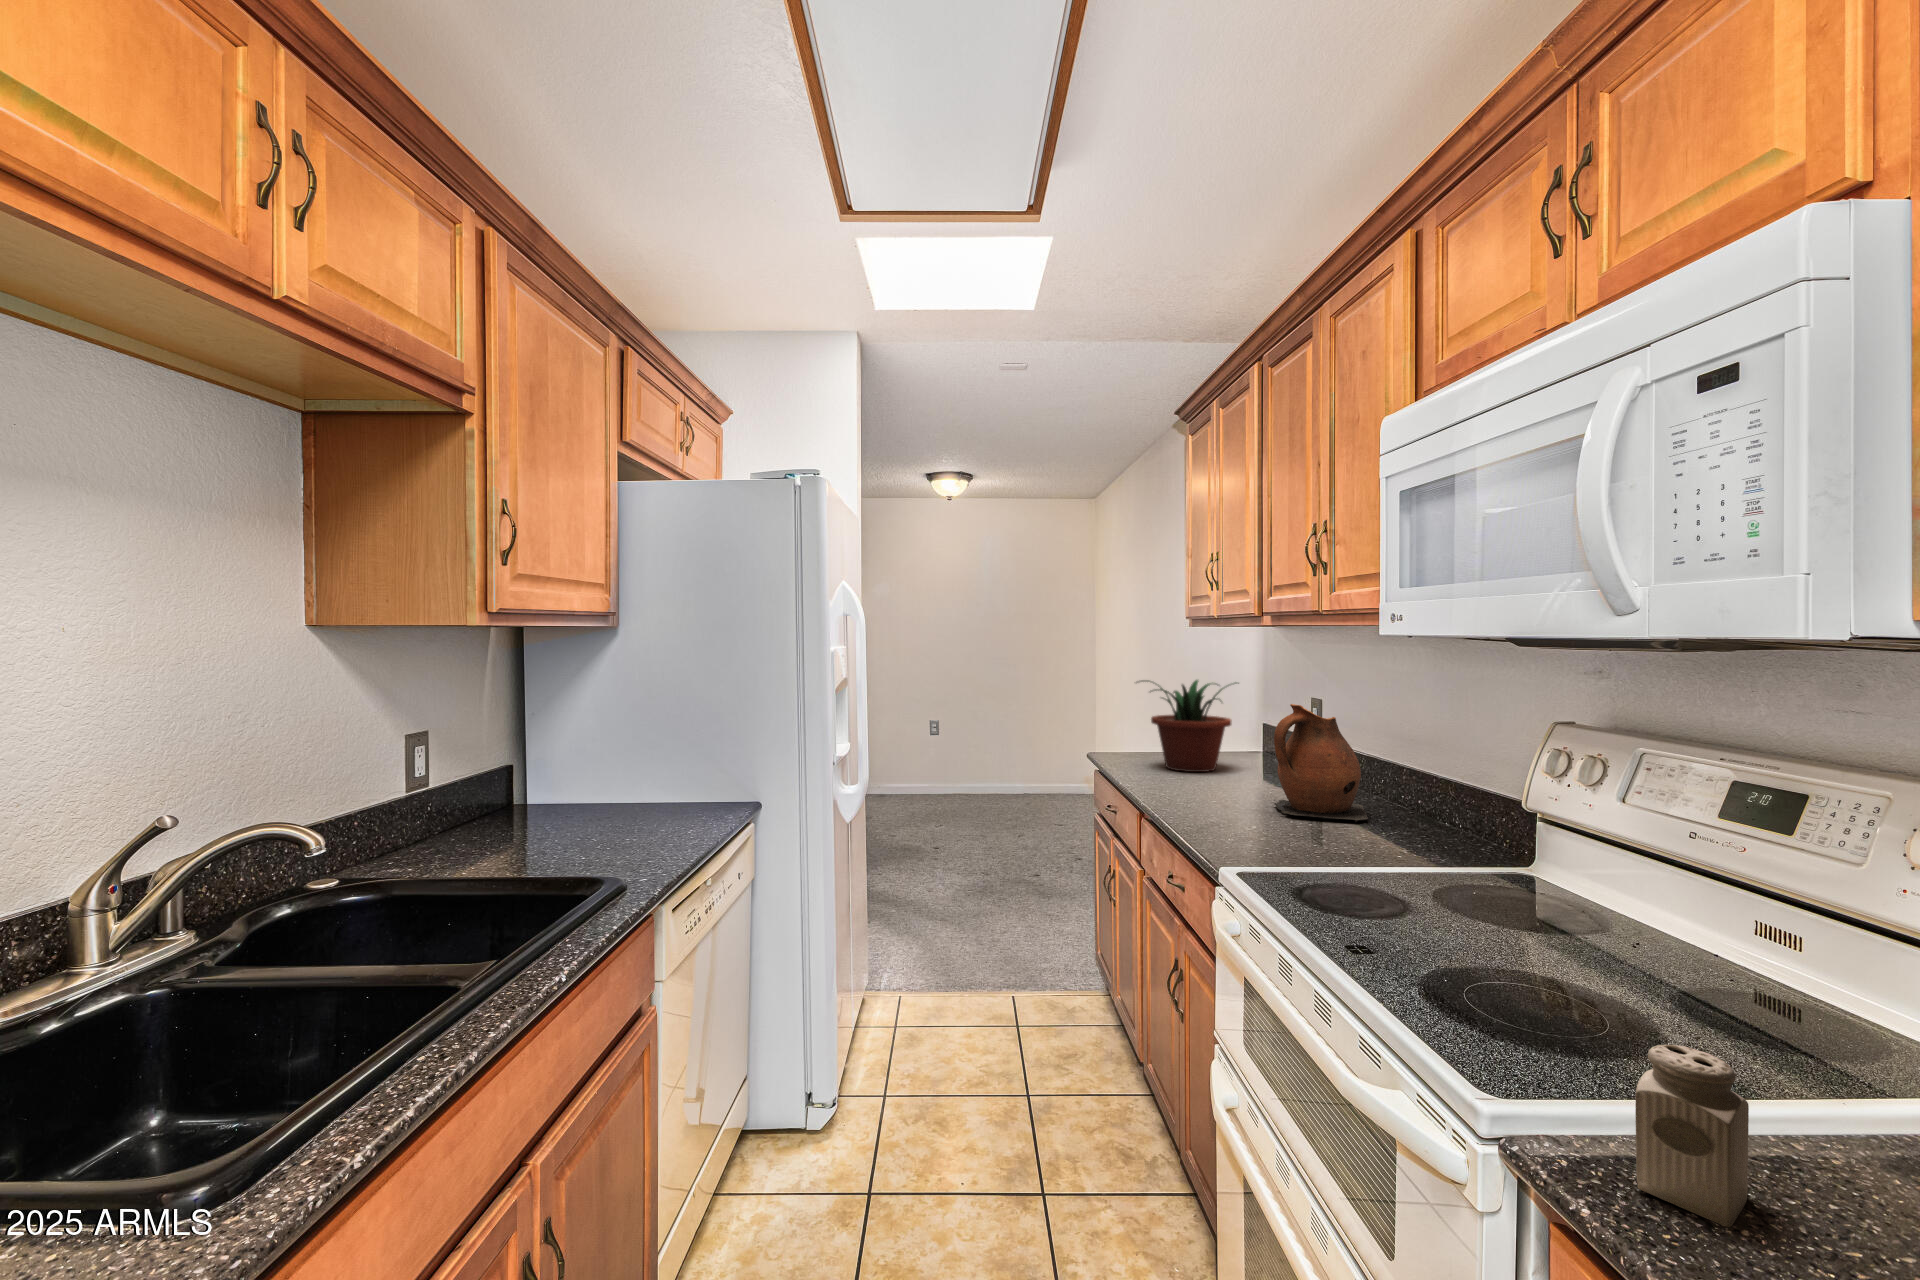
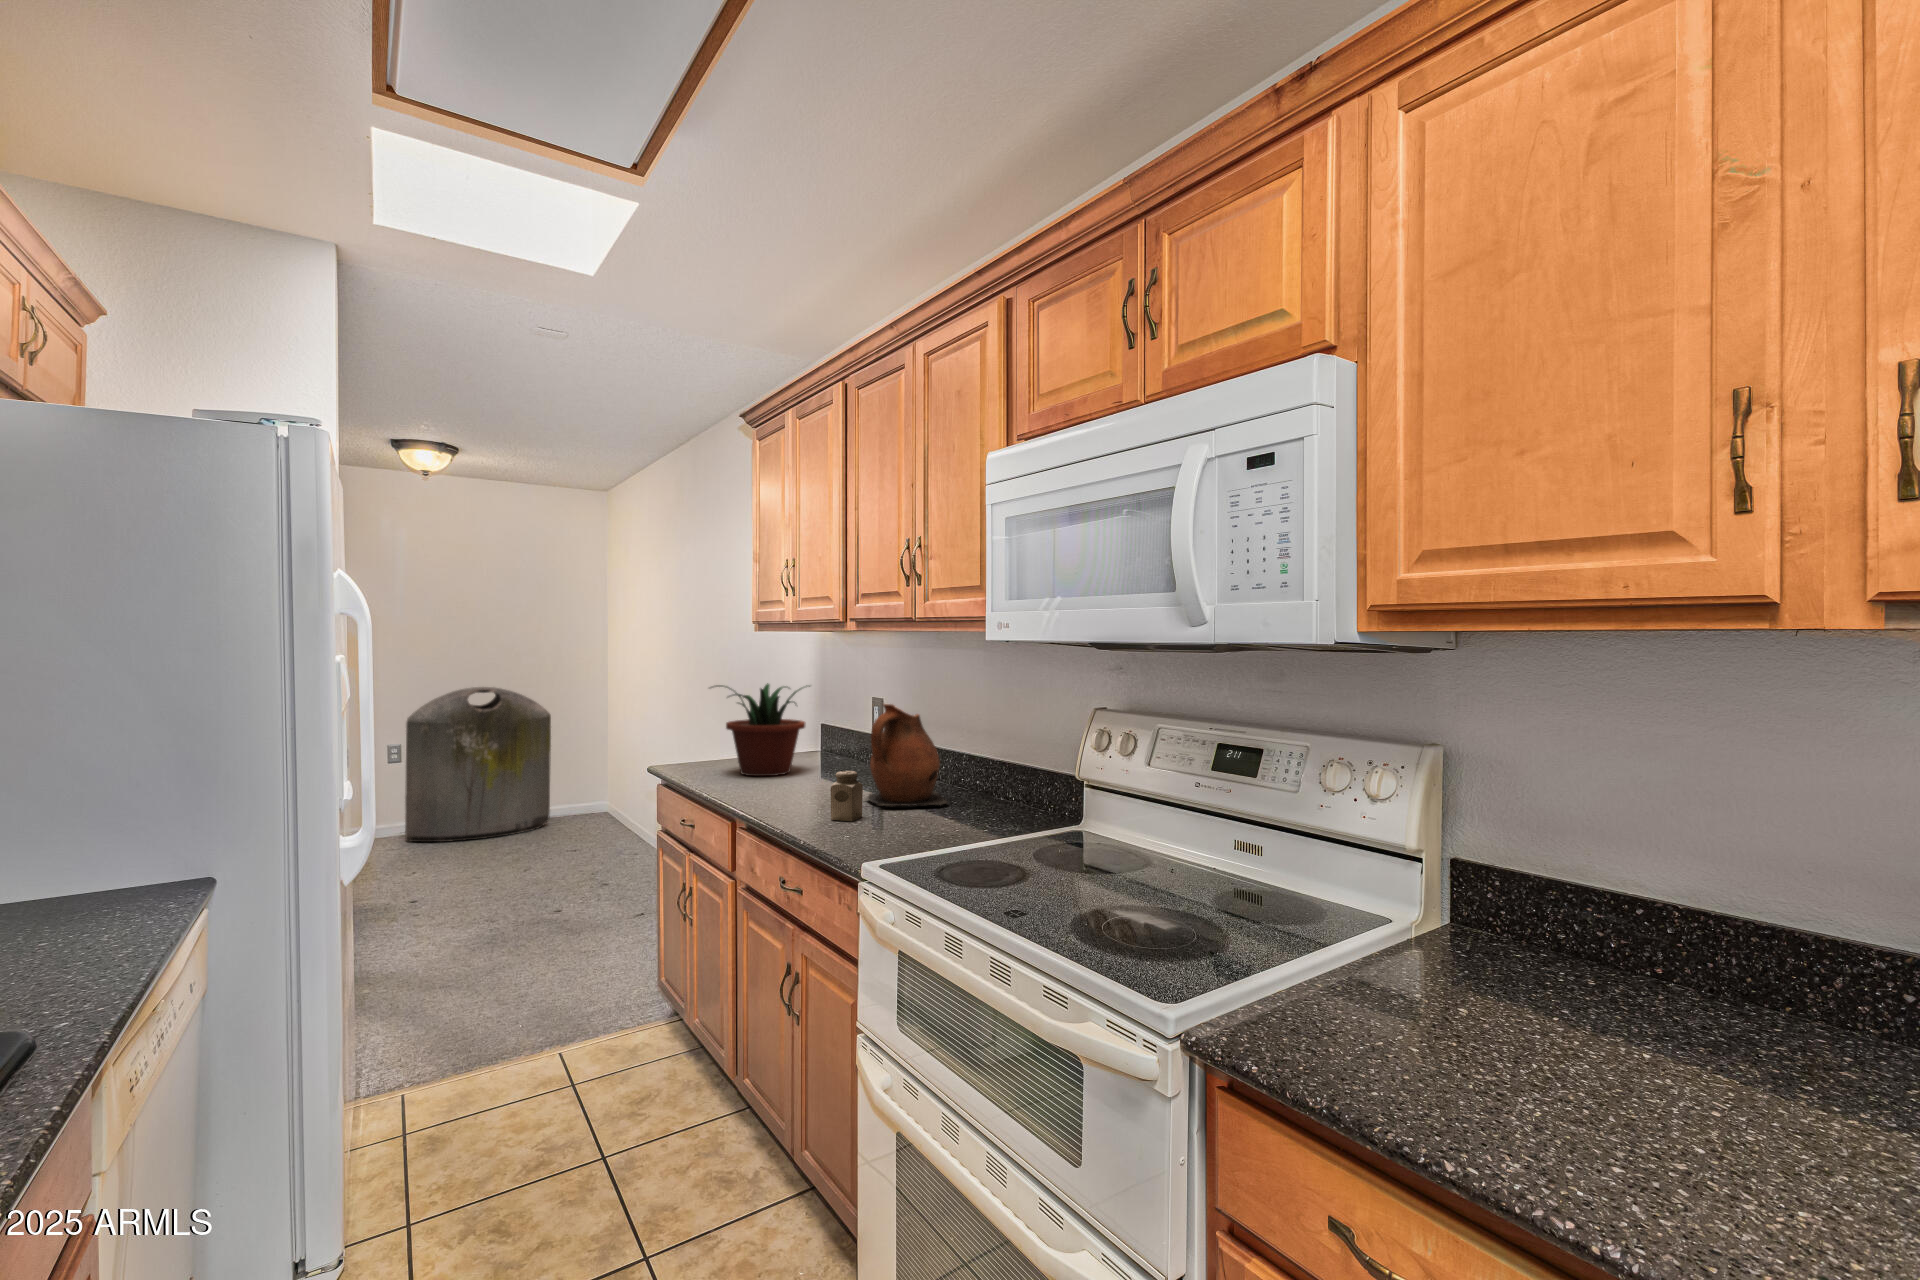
trash can: none [945,677,1050,805] -> present [405,687,551,842]
salt shaker: present [1635,1045,1749,1227] -> present [831,771,863,821]

